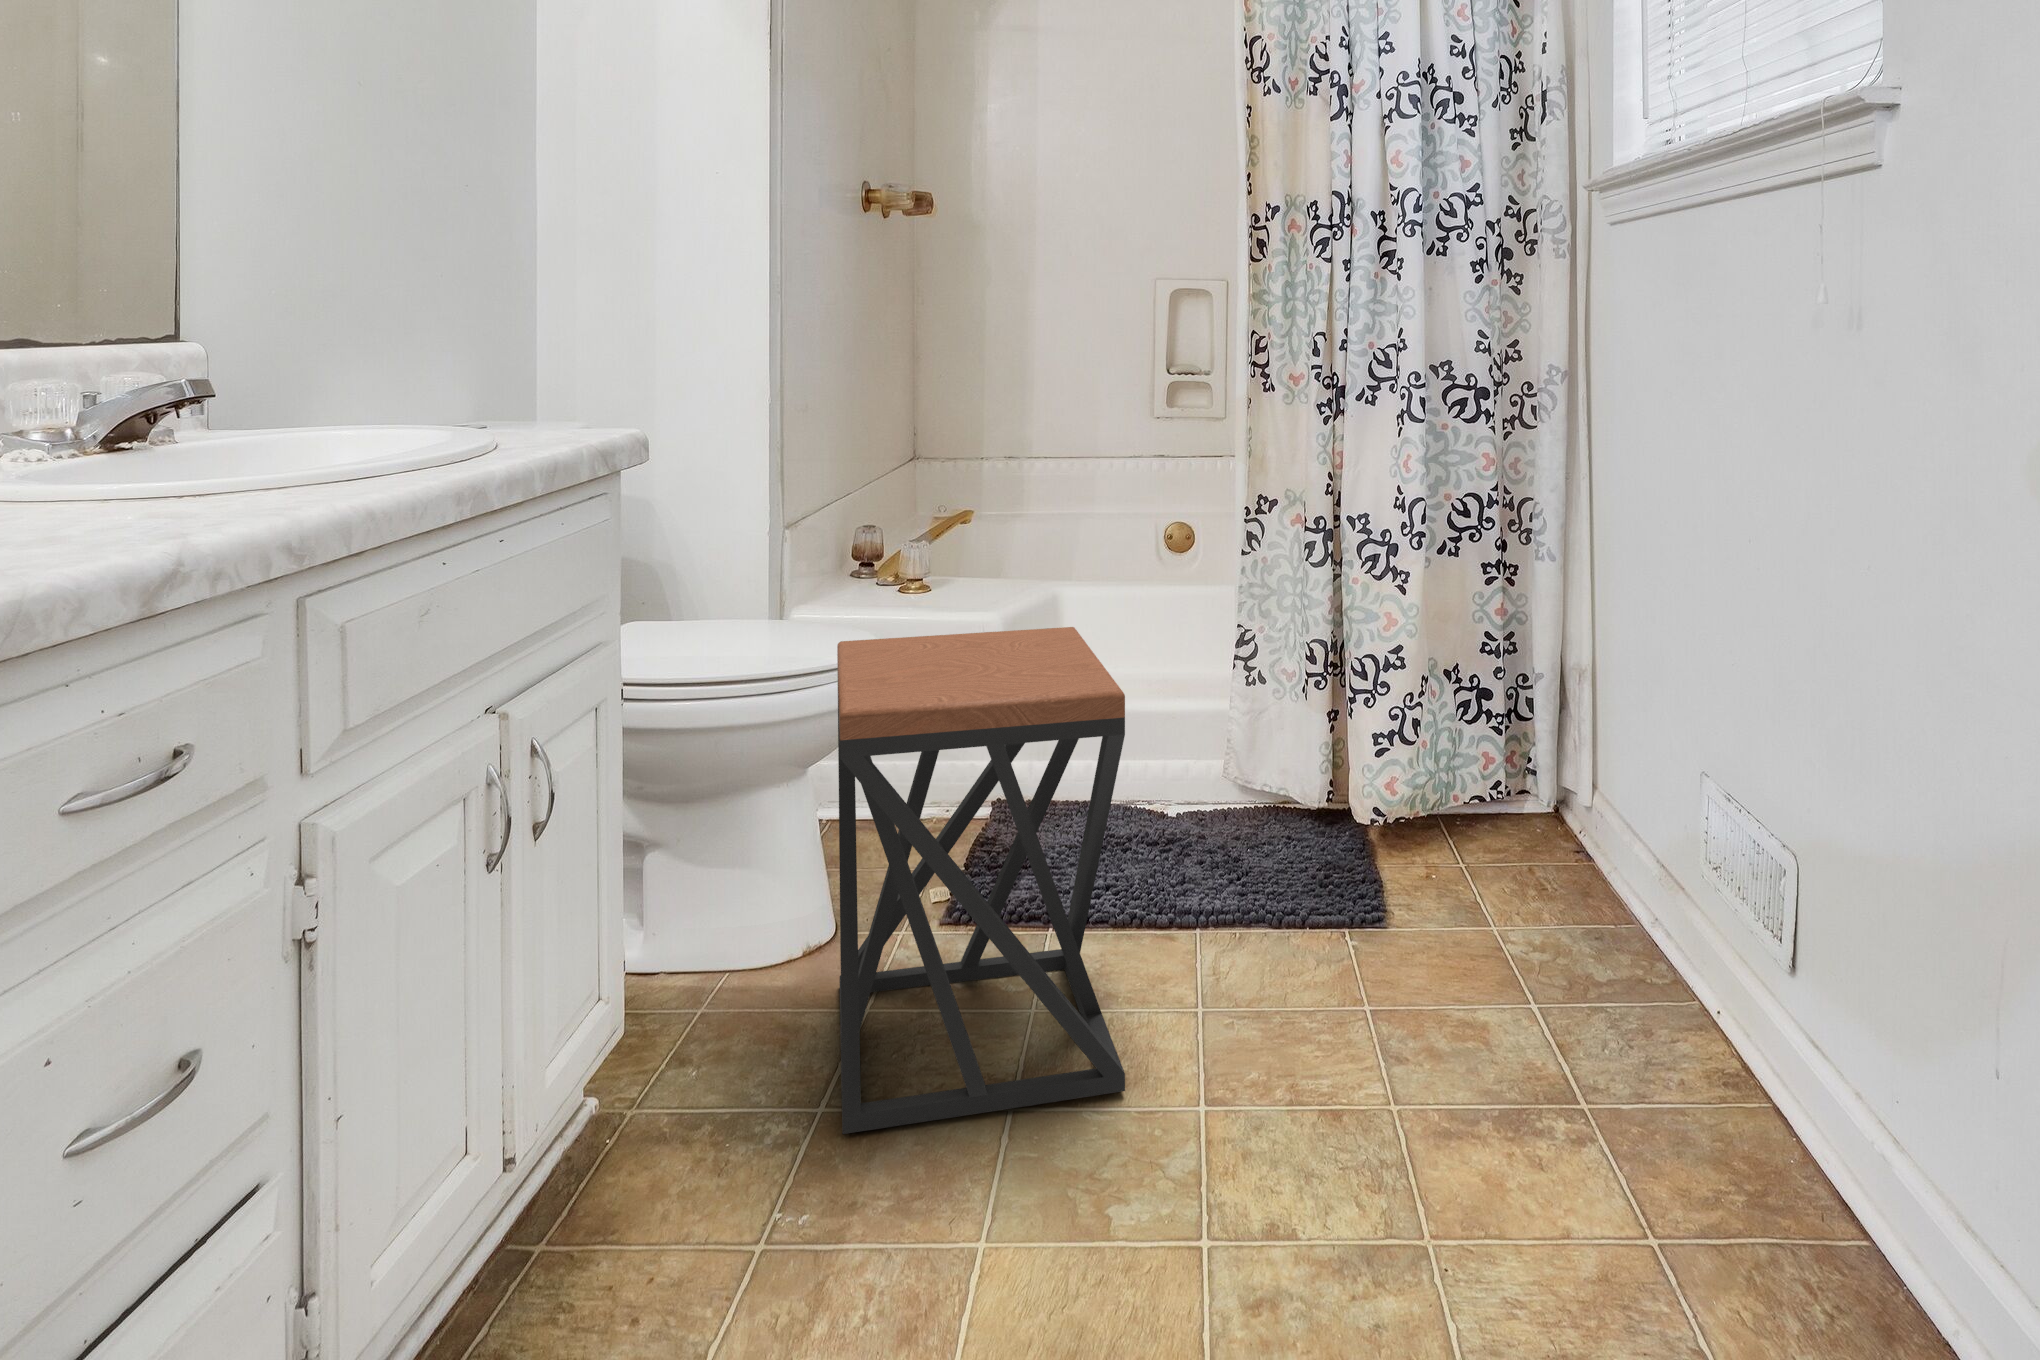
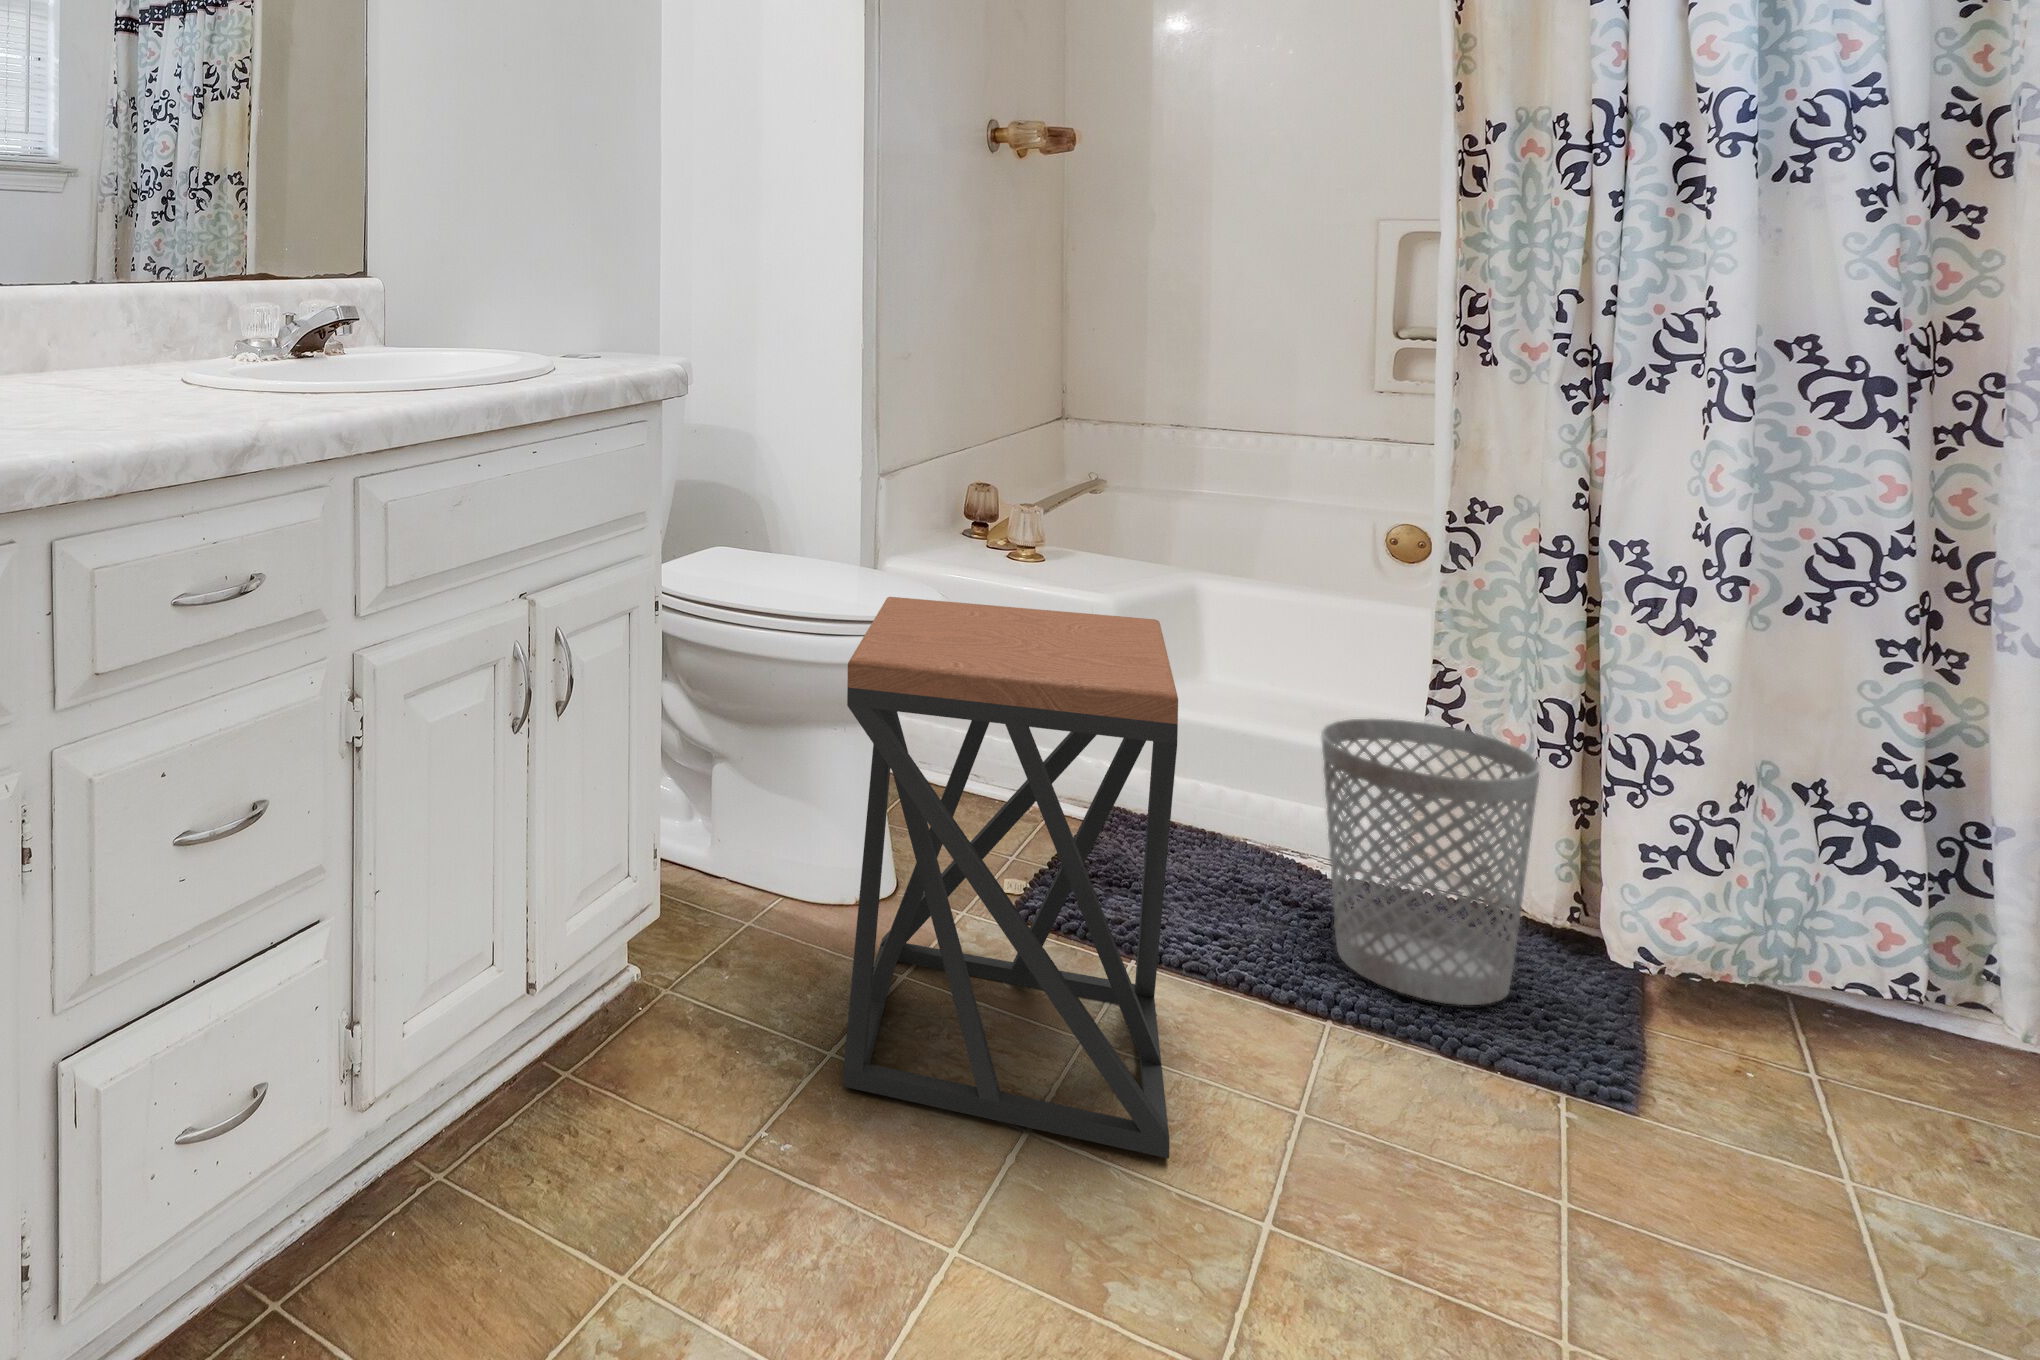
wastebasket: none [1177,676,1320,895] -> present [1321,718,1540,1005]

